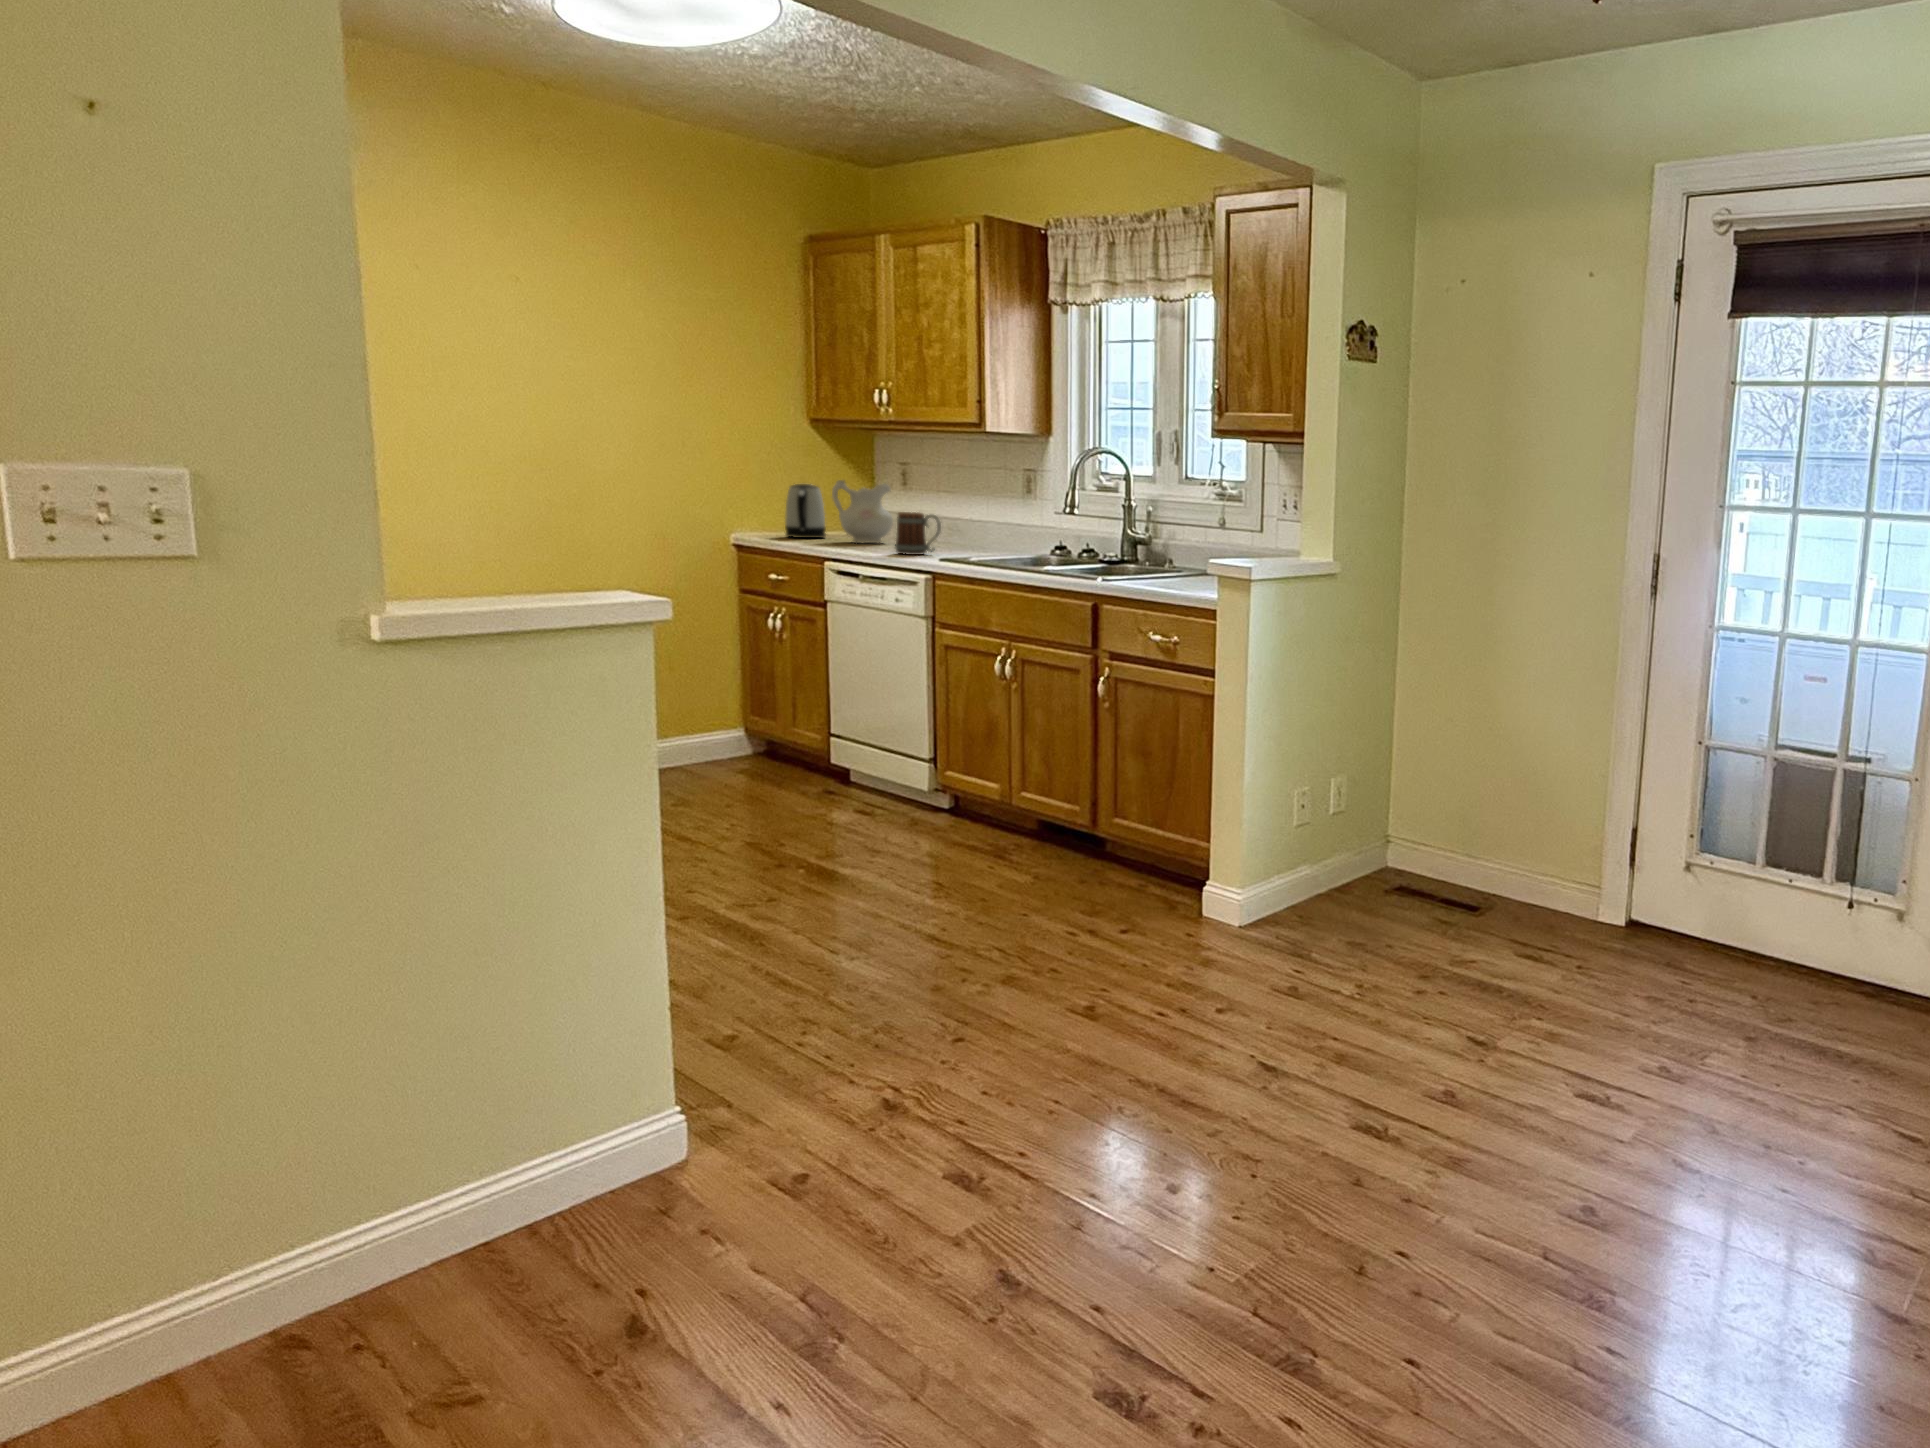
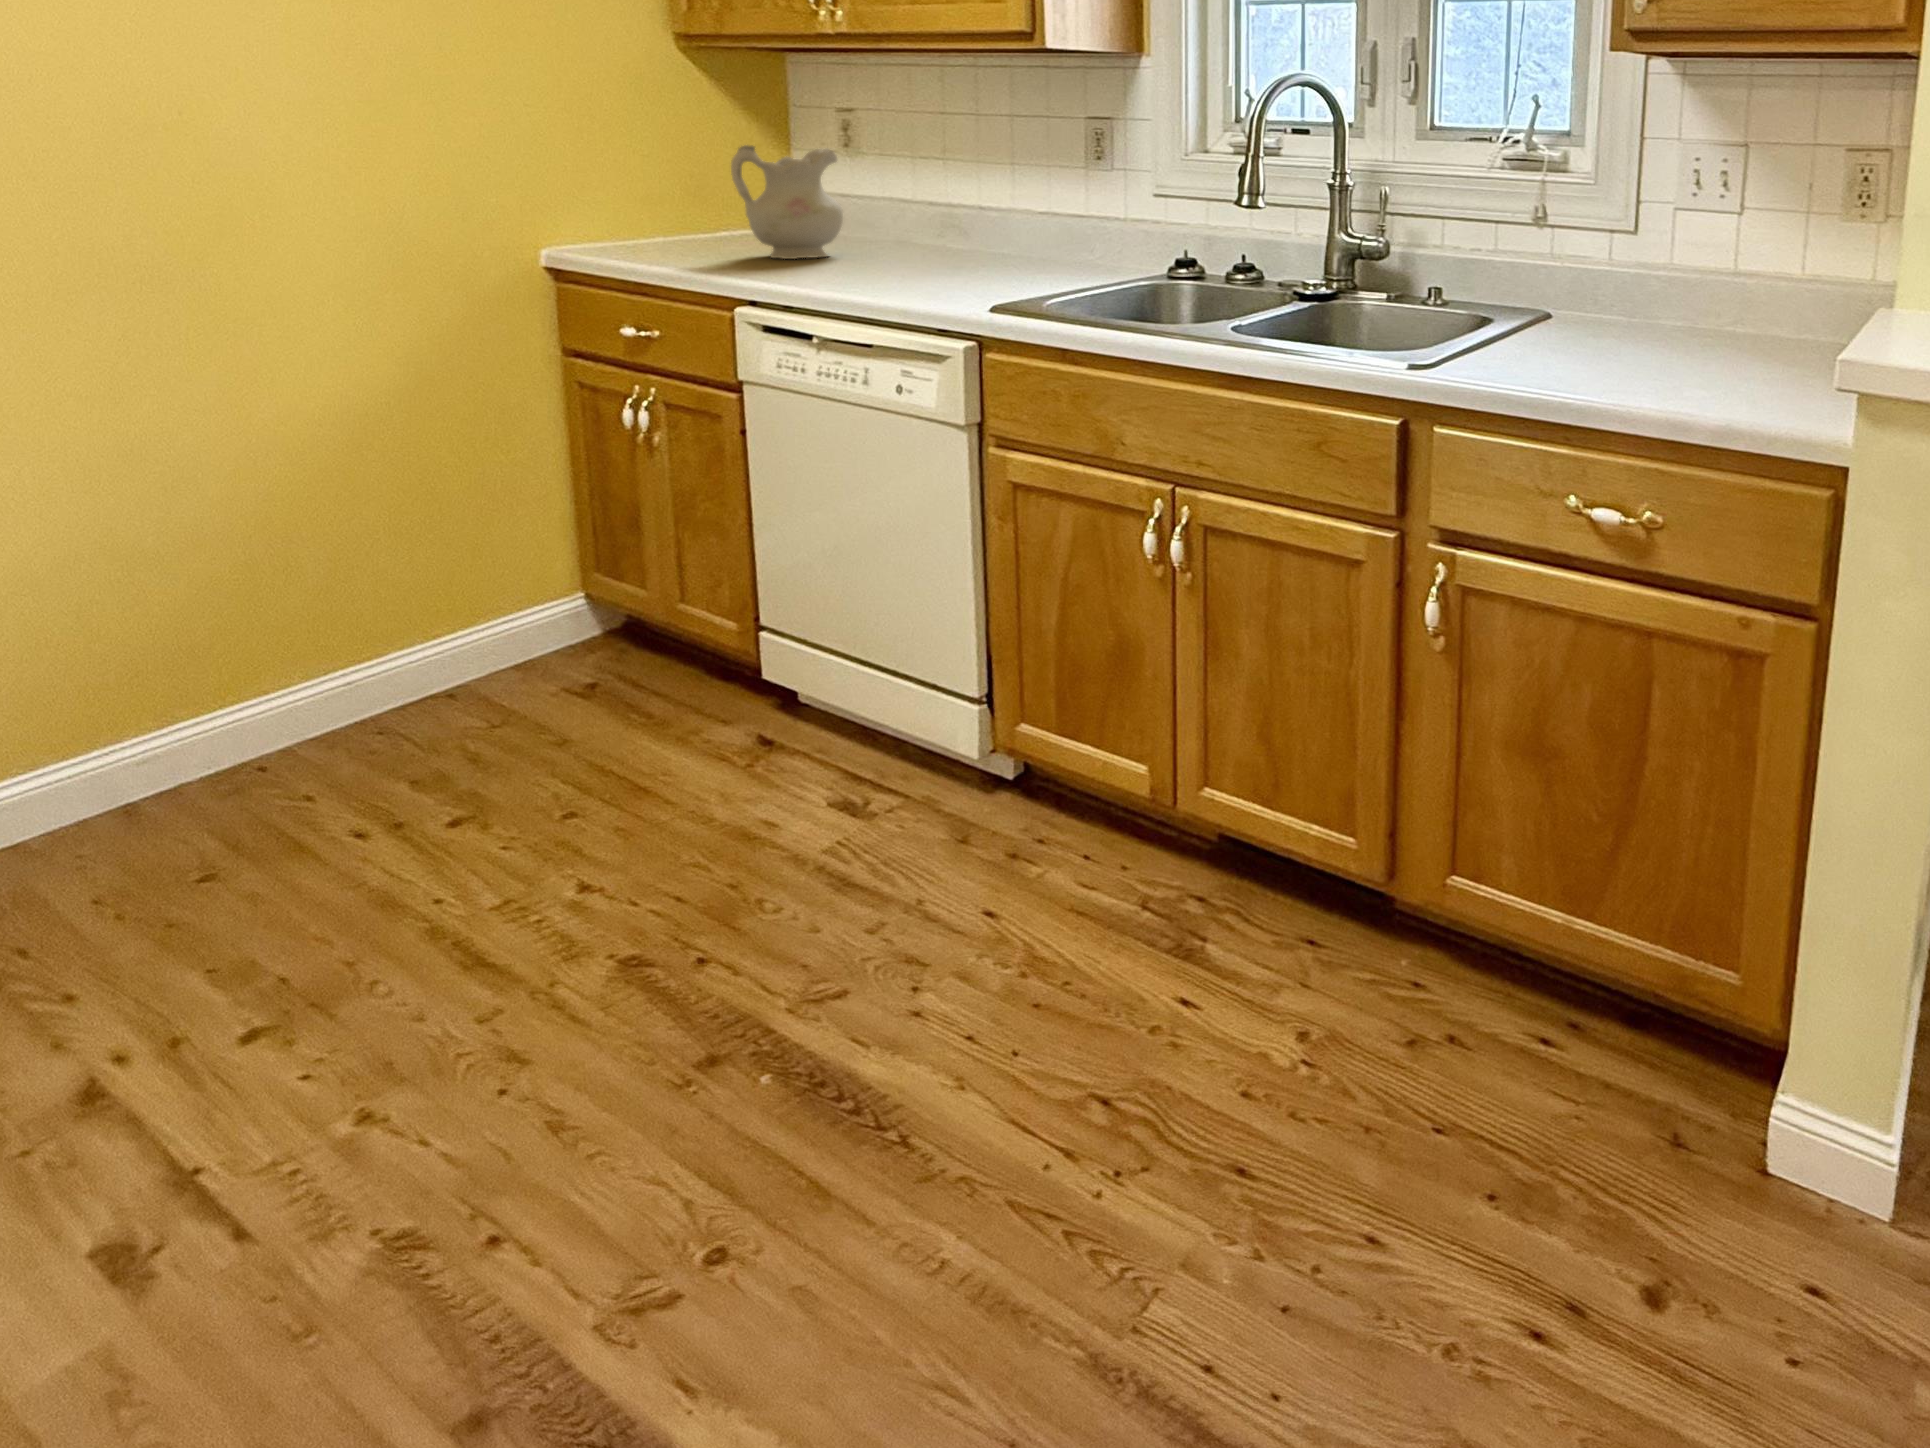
kettle: present [785,484,826,538] -> none [641,152,716,250]
mug: present [895,512,941,555] -> none [879,208,967,292]

